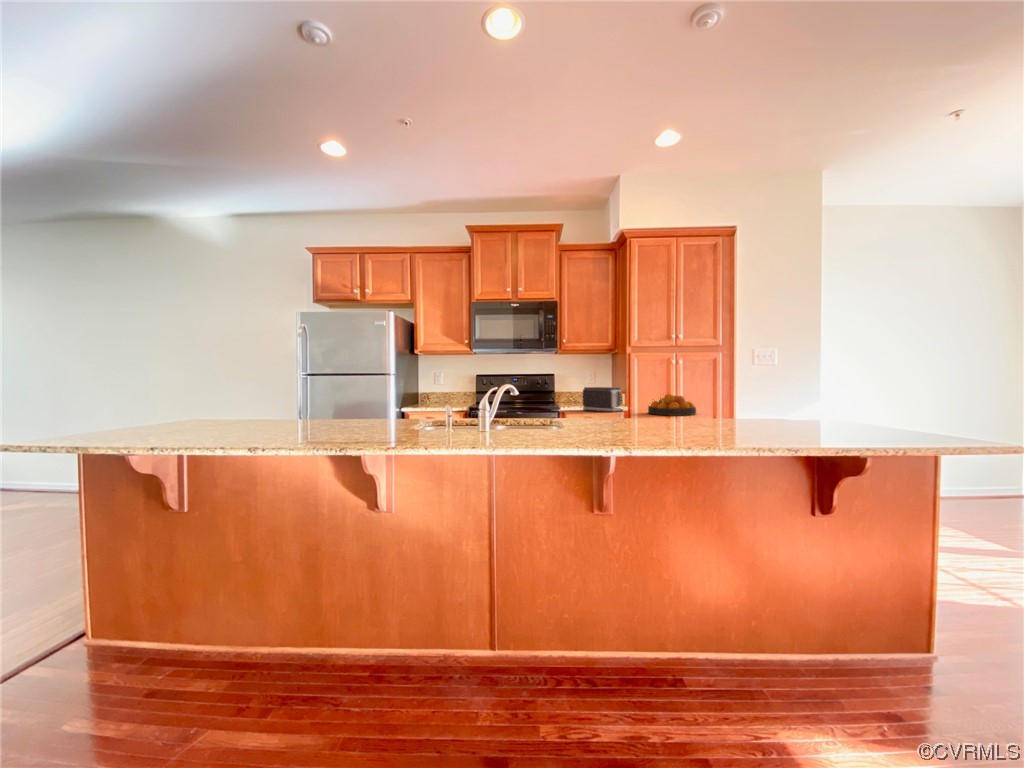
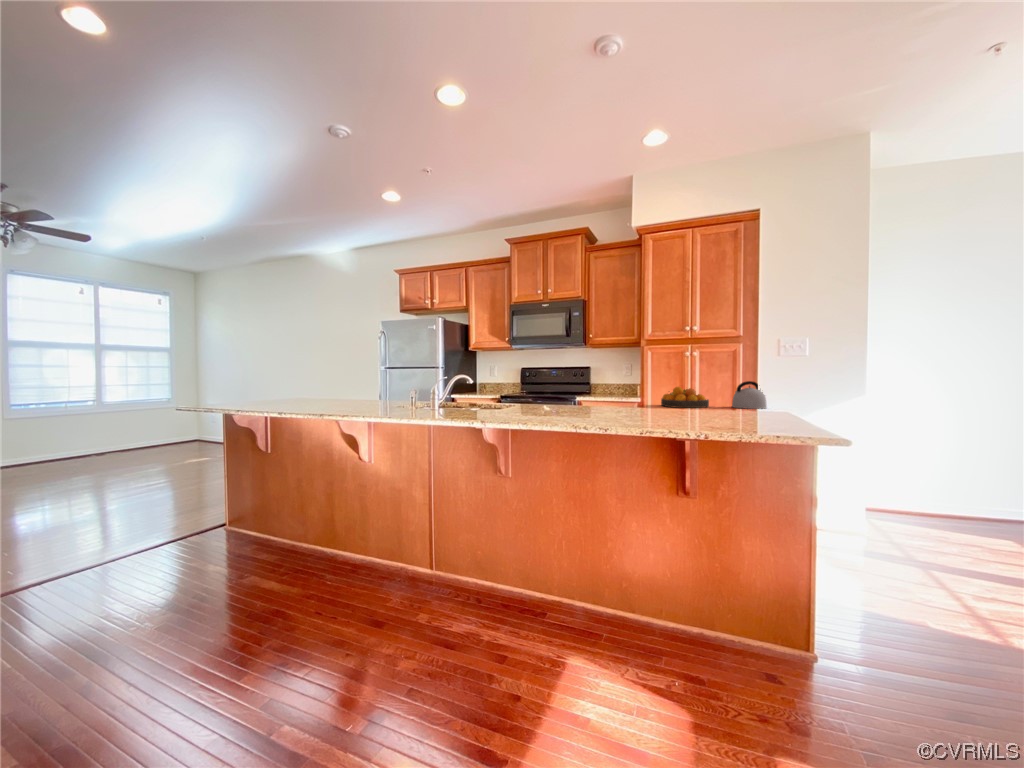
toaster: present [583,387,623,412] -> none [612,379,649,403]
kettle: none [713,388,746,414] -> present [732,381,767,409]

